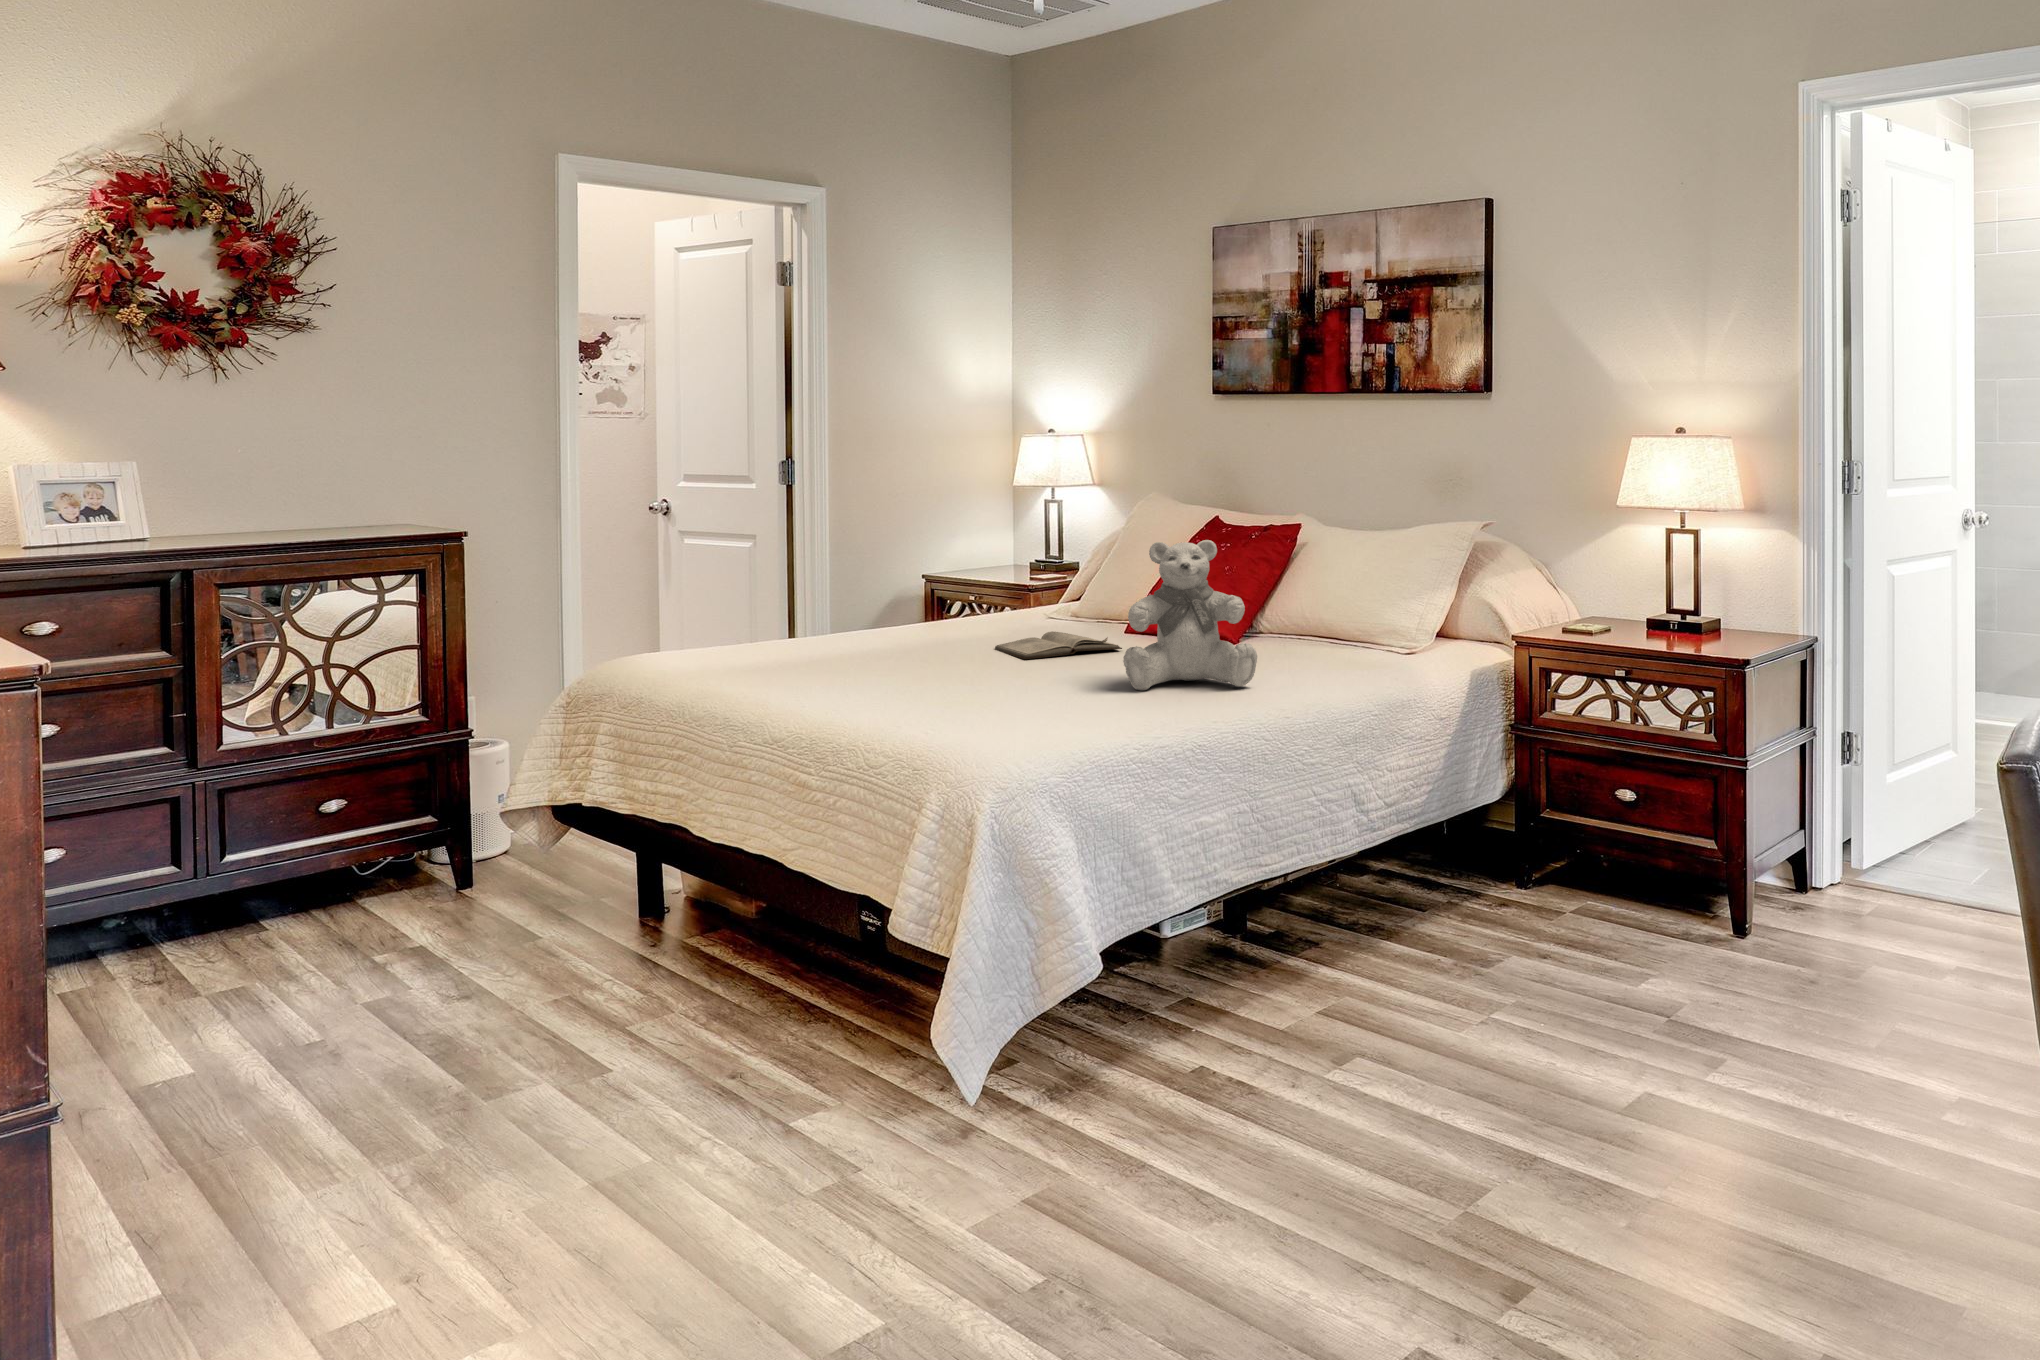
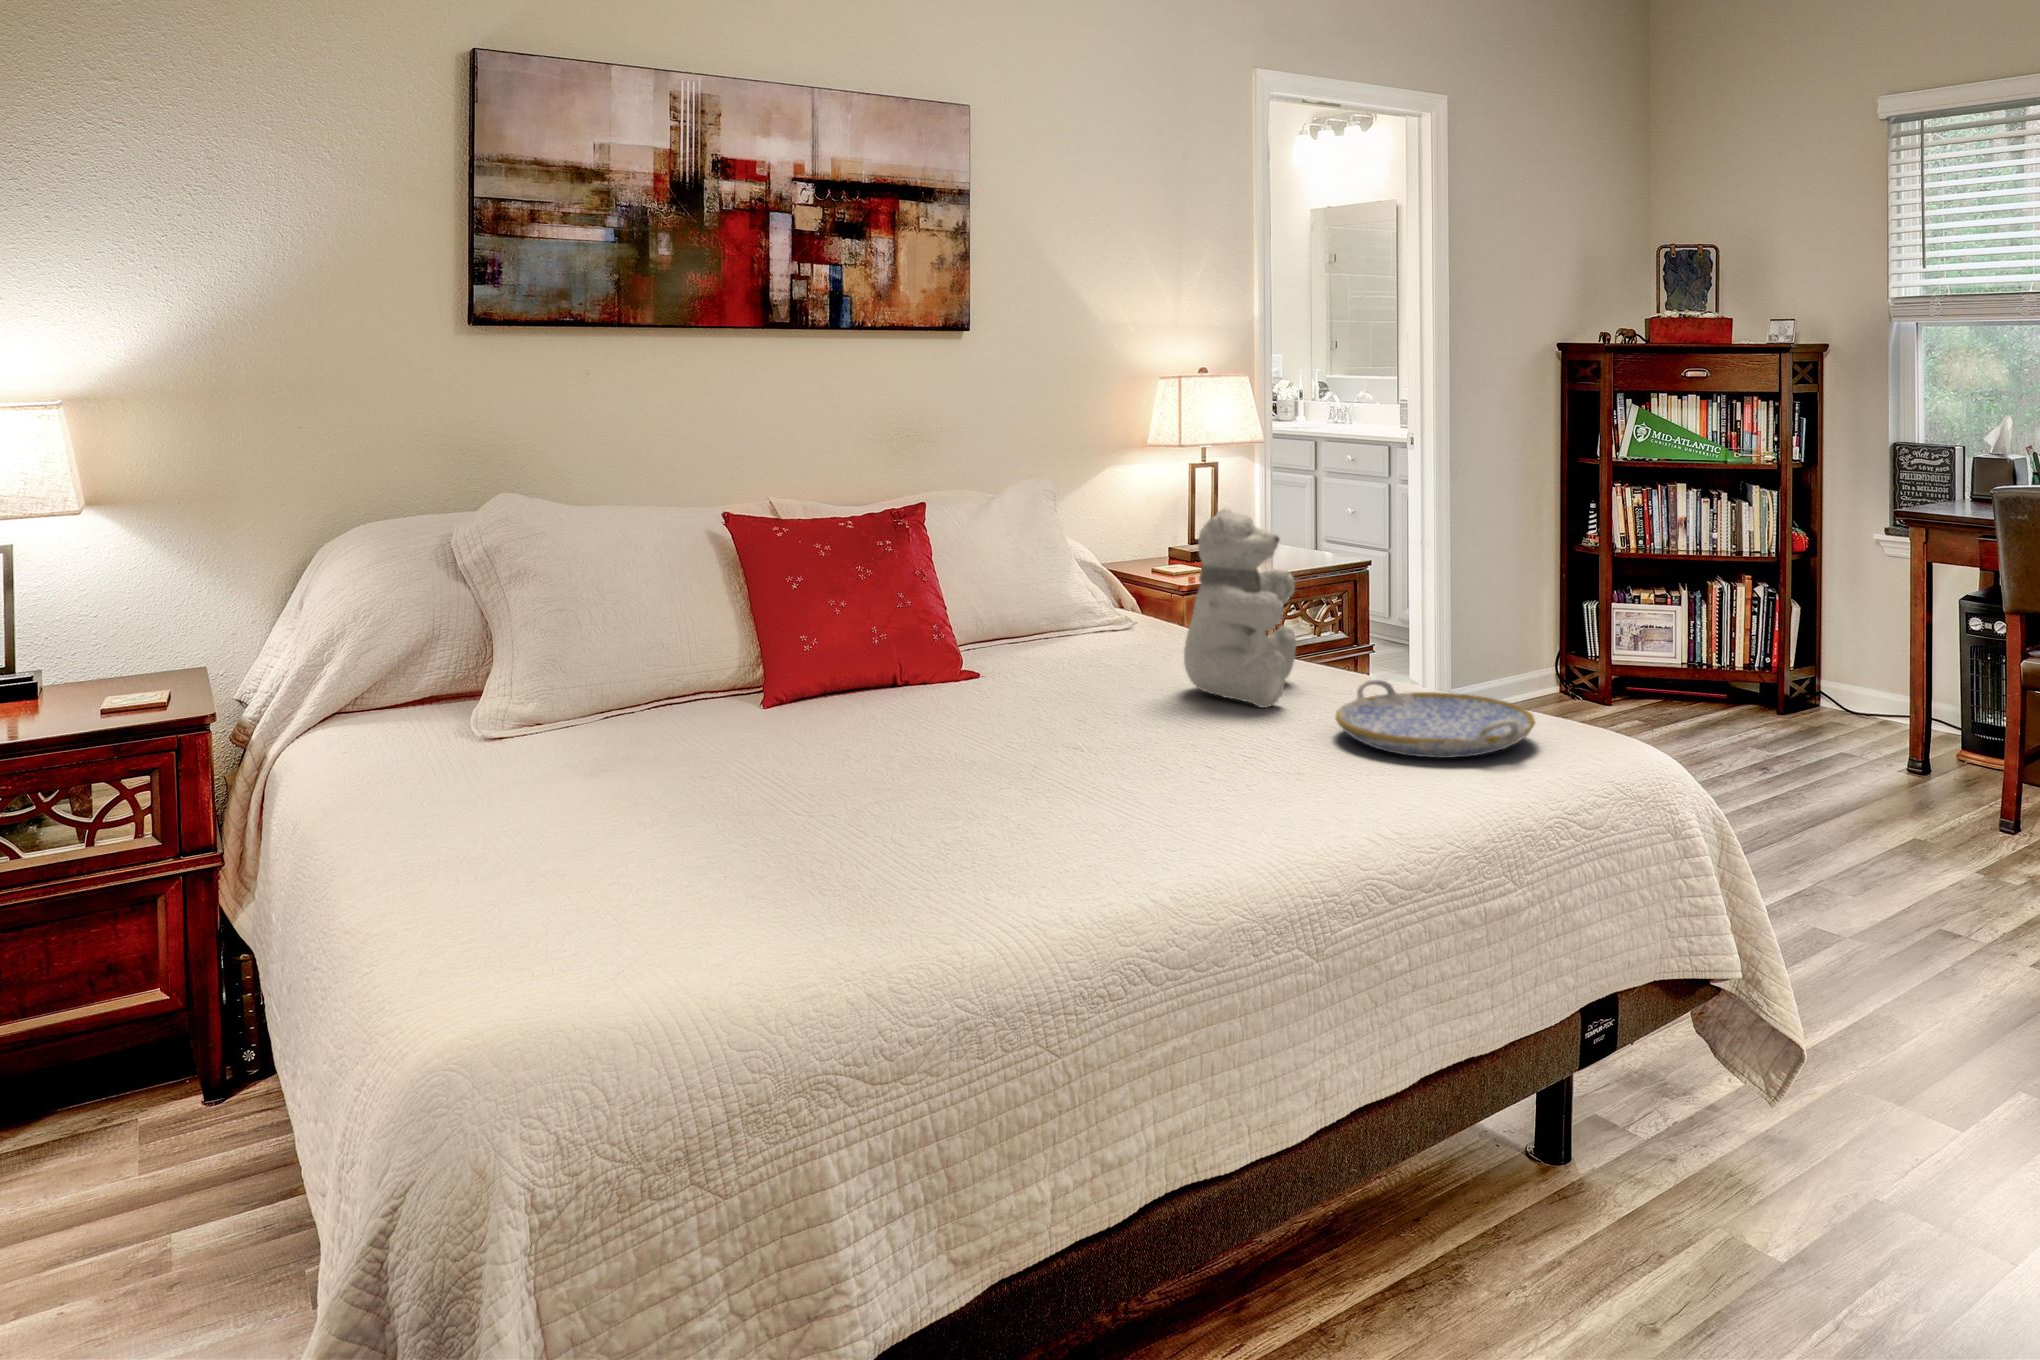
diary: present [994,631,1122,659] -> none [841,682,985,743]
serving tray: none [967,675,1122,727] -> present [1335,680,1535,758]

